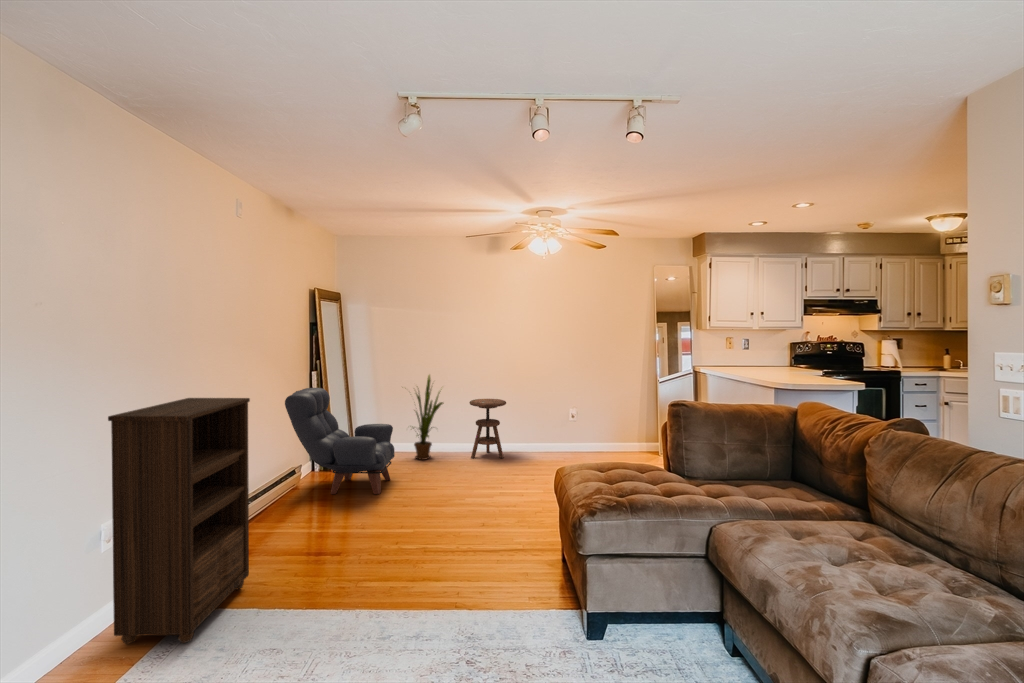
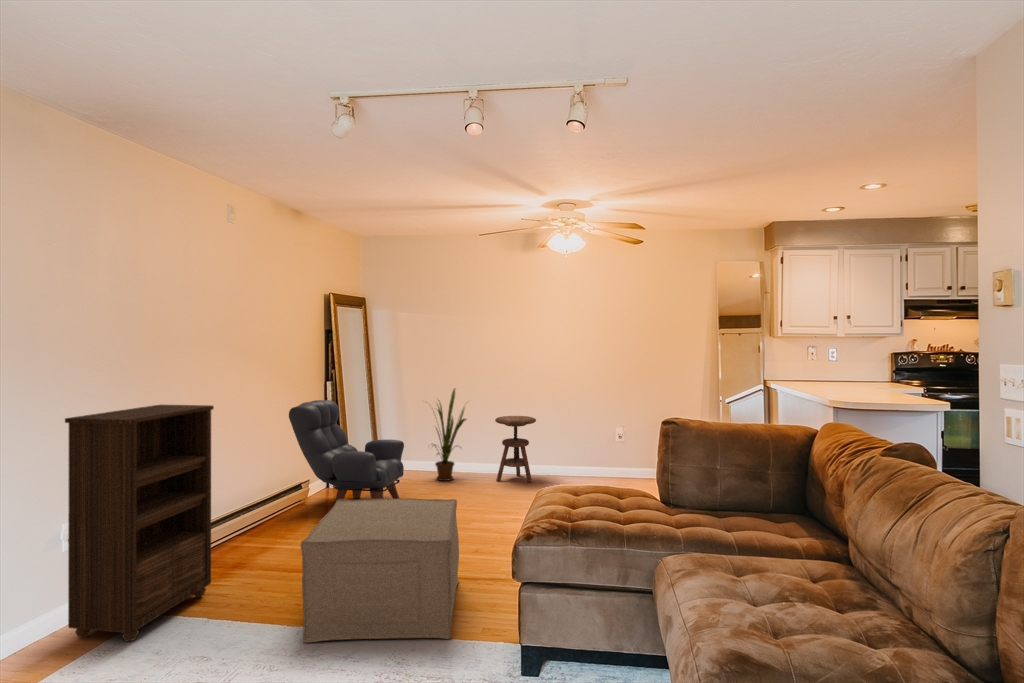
ottoman: none [367,479,510,626] -> present [301,498,459,643]

